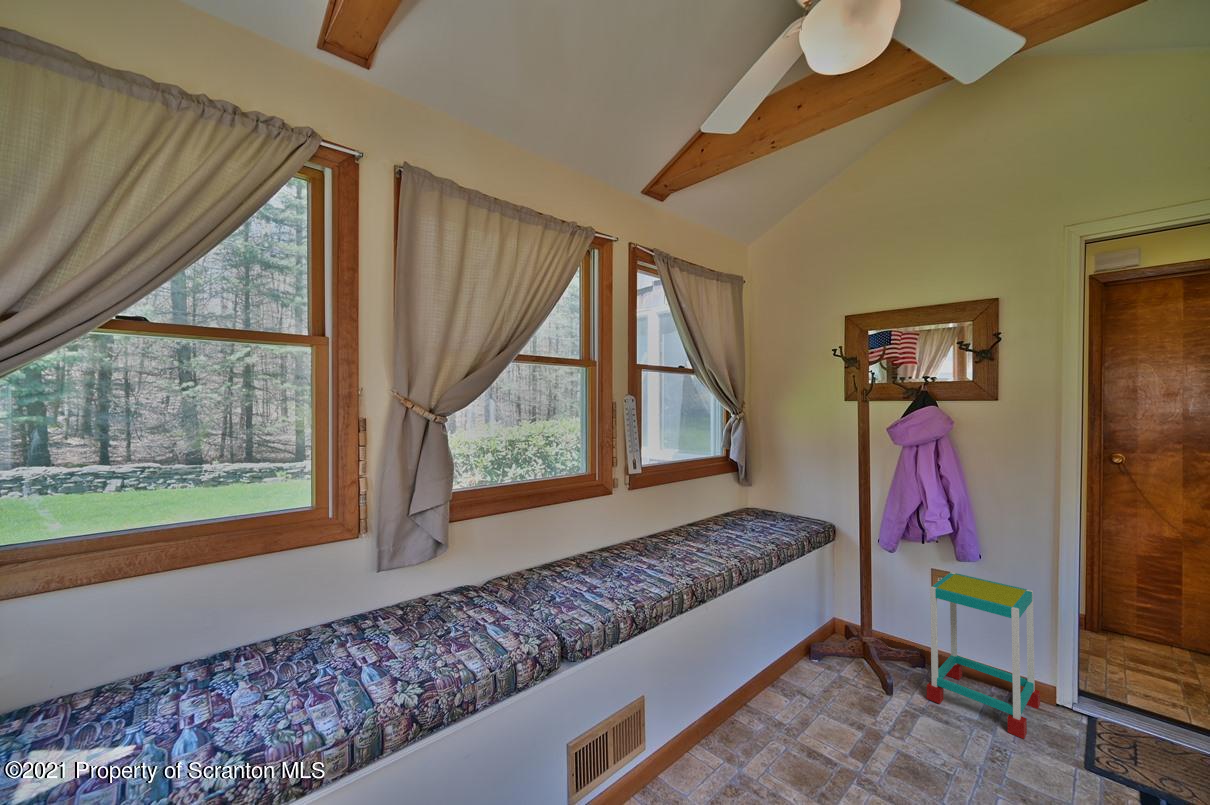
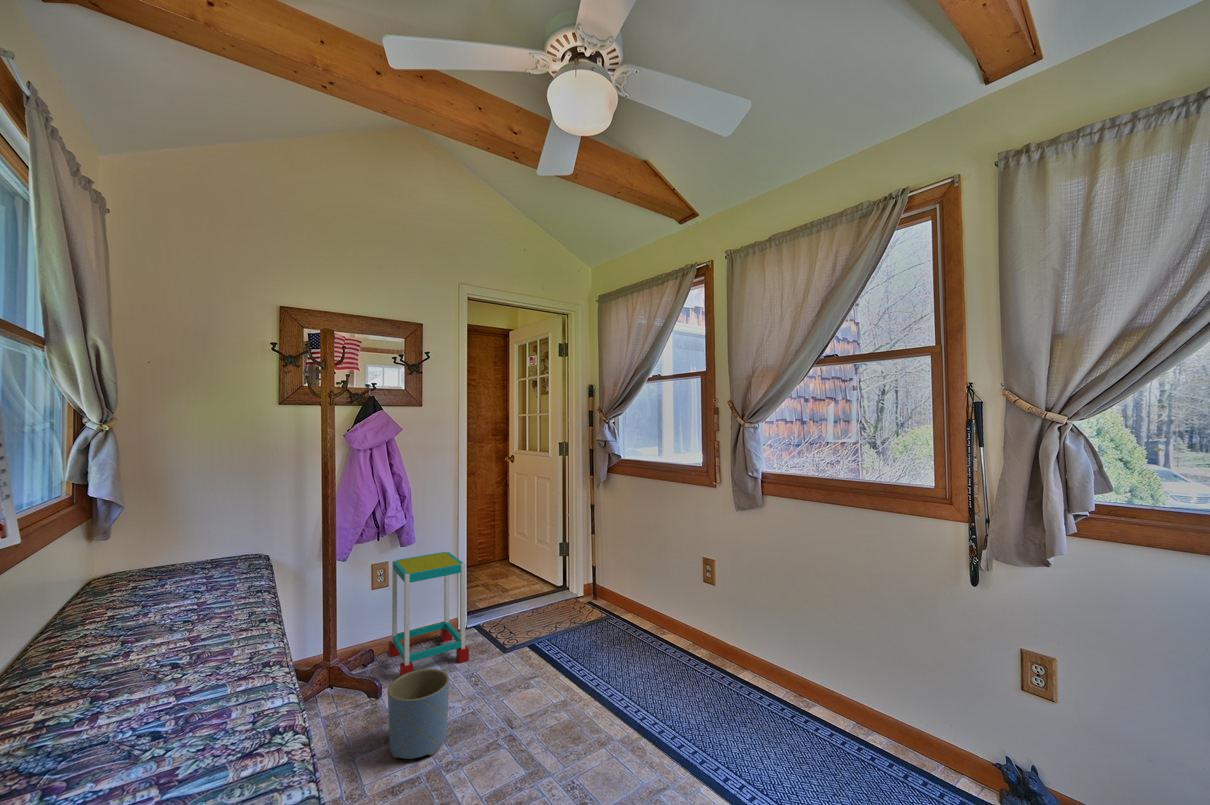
planter: none [837,671,903,765] -> present [388,669,449,759]

